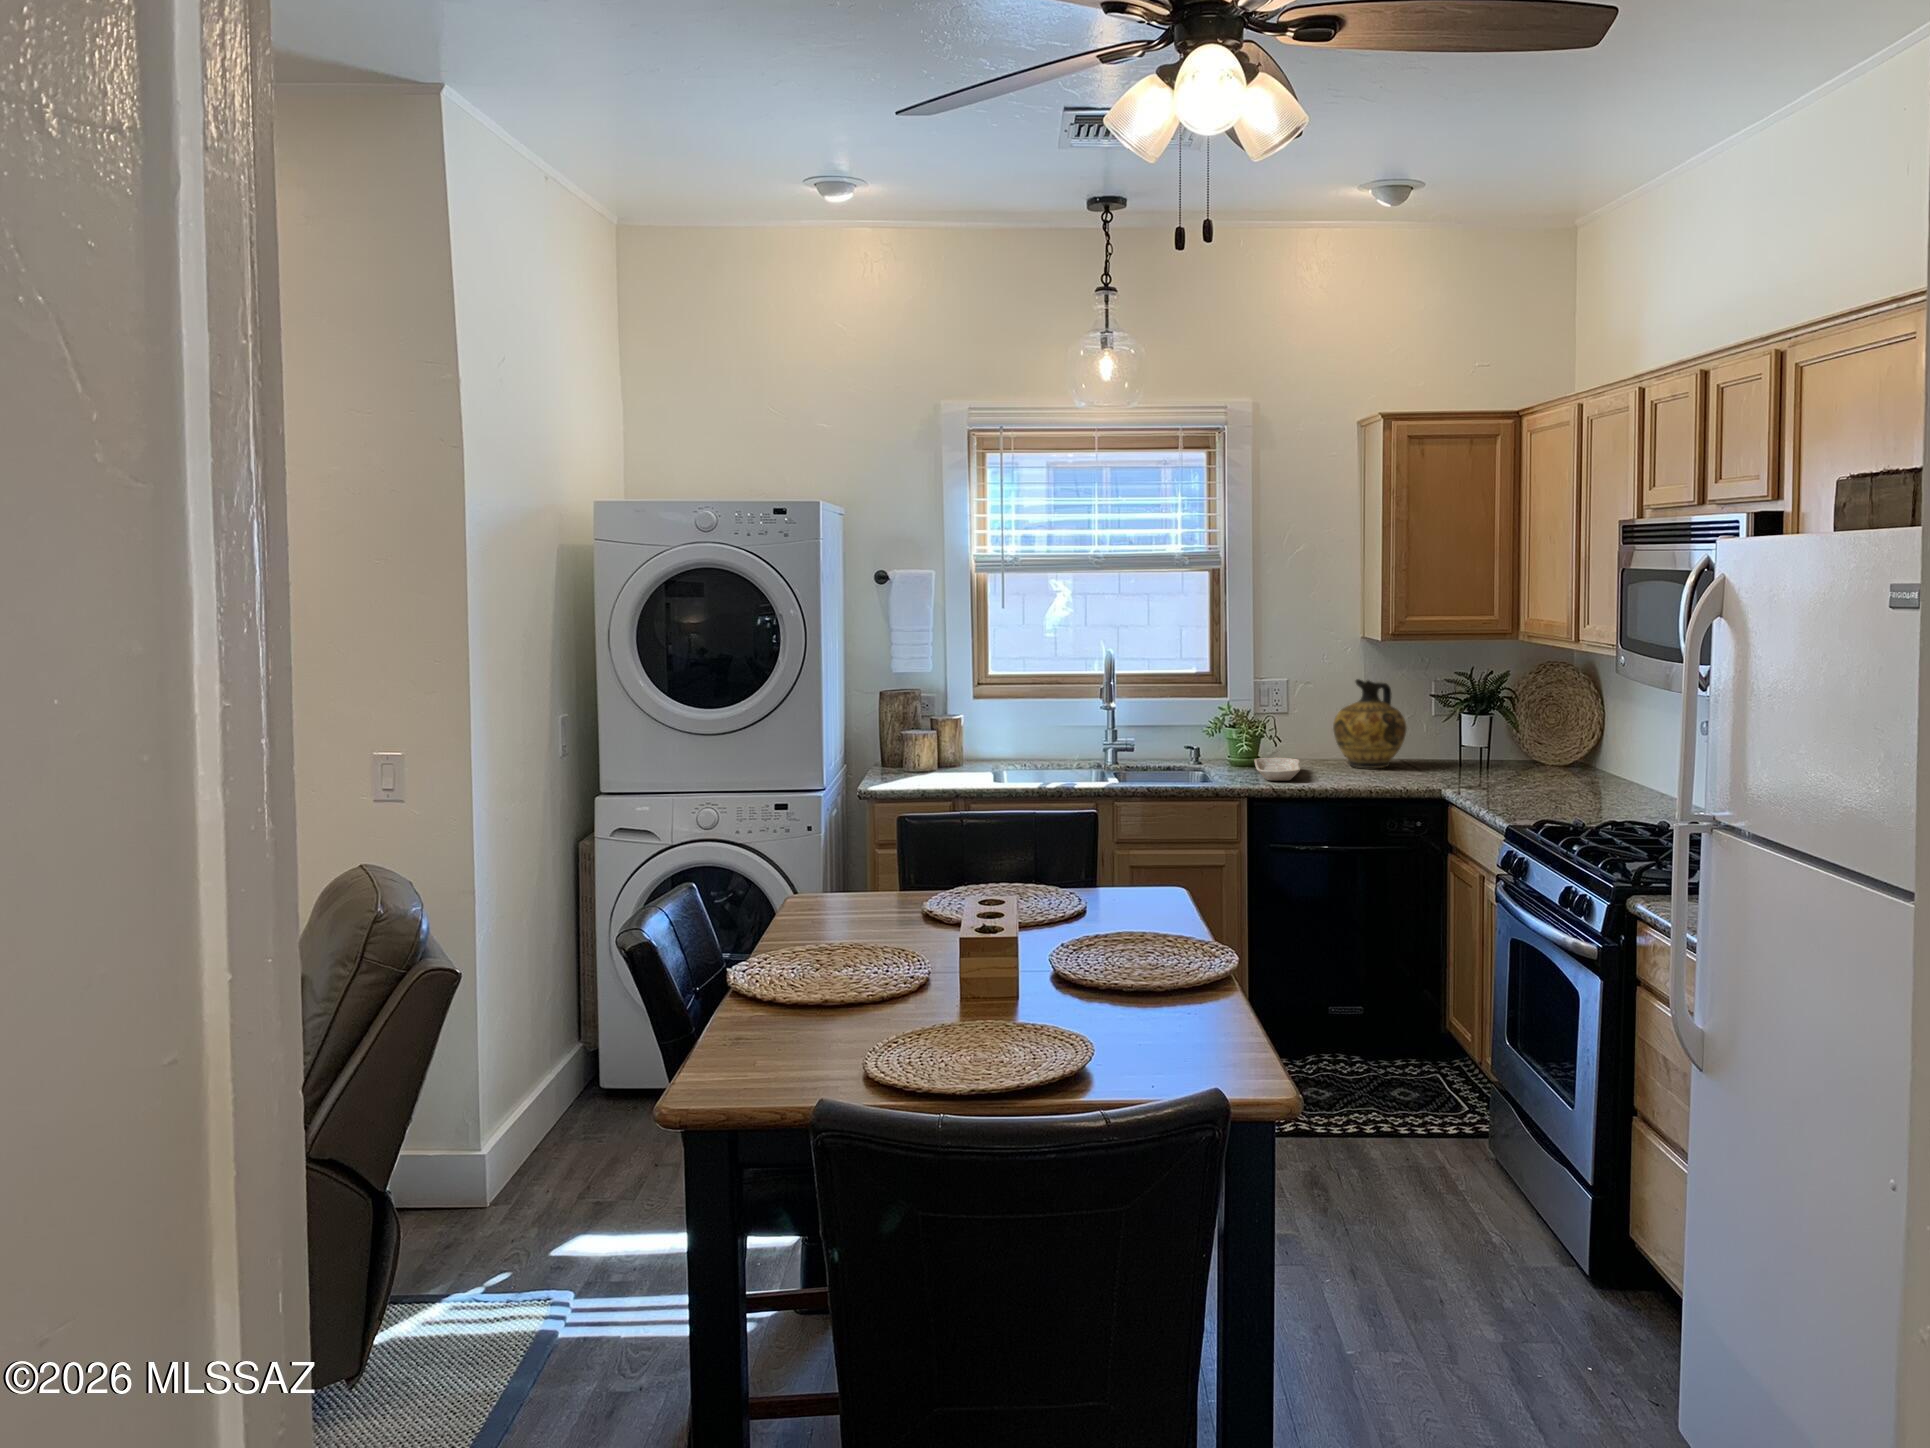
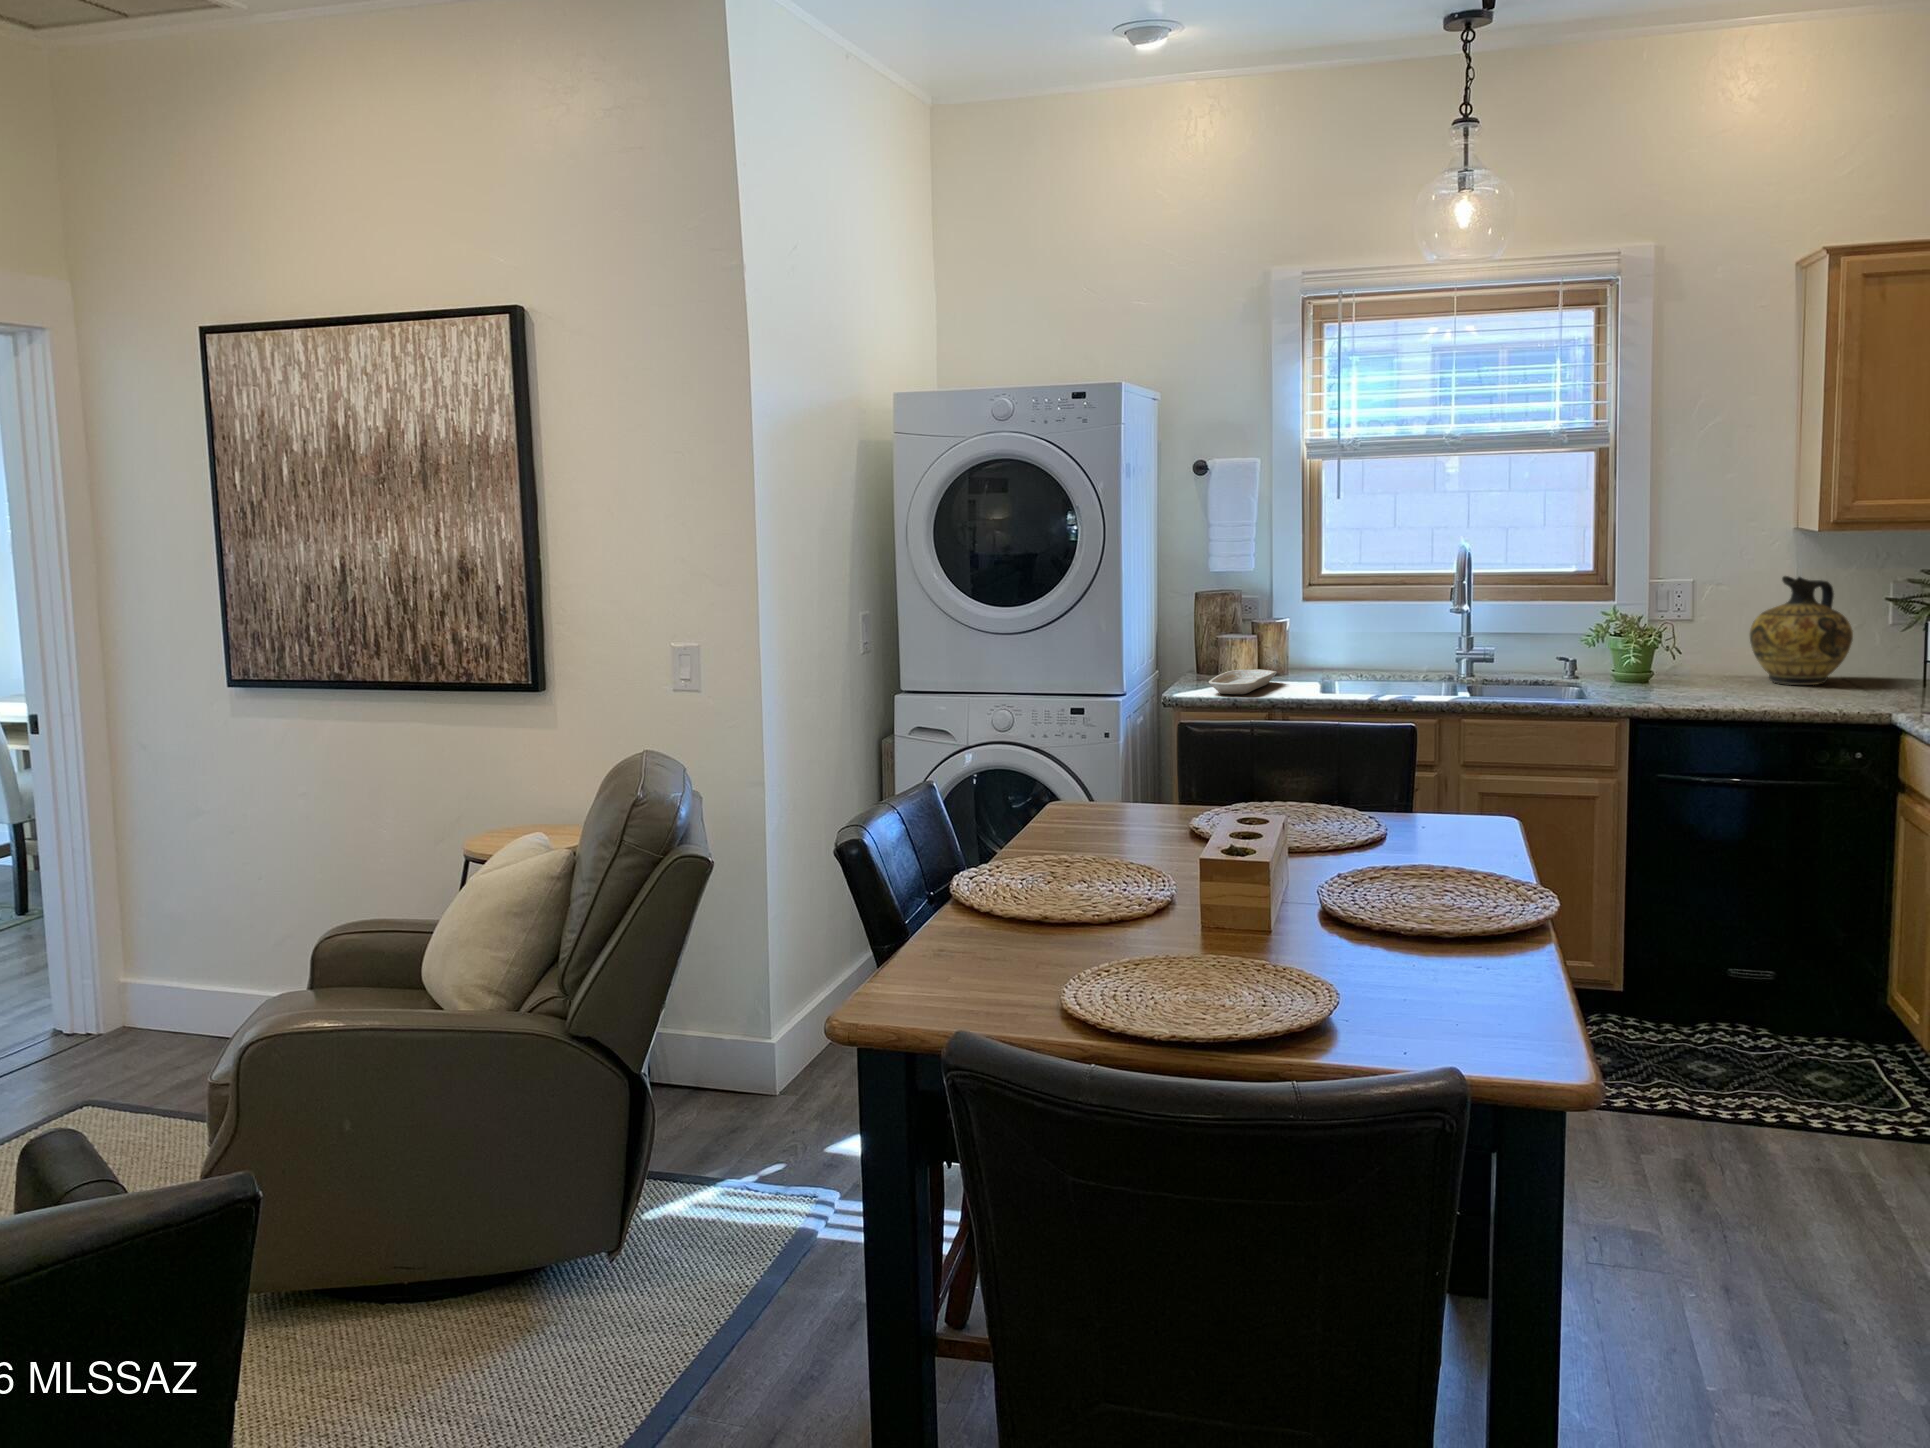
tray: present [1254,757,1300,781] -> present [1209,669,1277,694]

